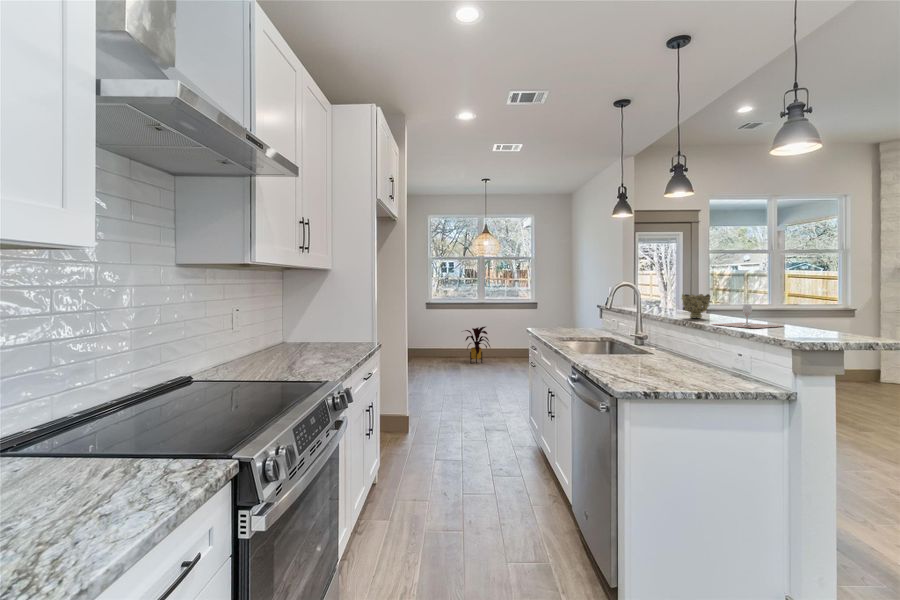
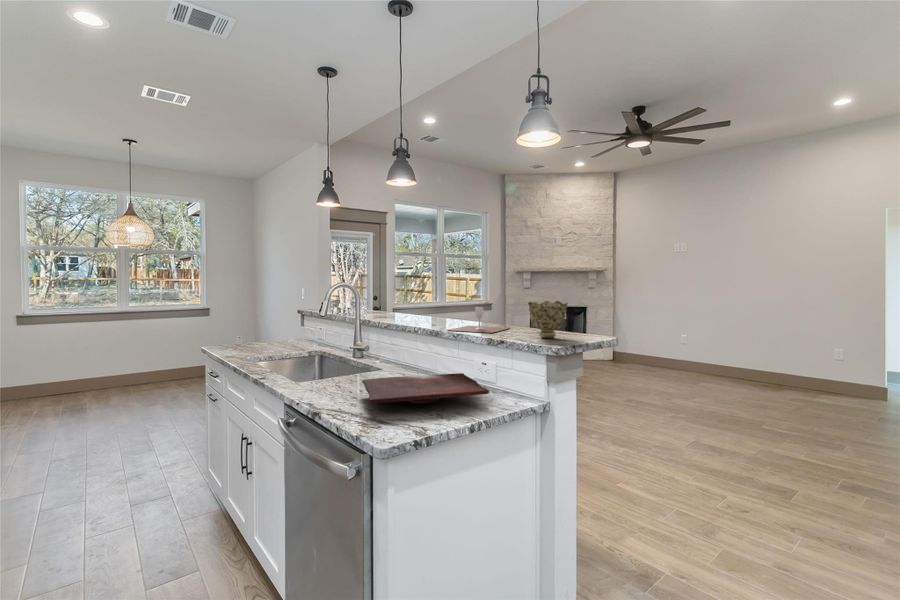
decorative bowl: present [682,294,711,318] -> present [528,301,568,338]
house plant: present [465,327,490,364] -> none [92,341,145,394]
cutting board: none [622,356,726,377] -> present [362,373,489,403]

